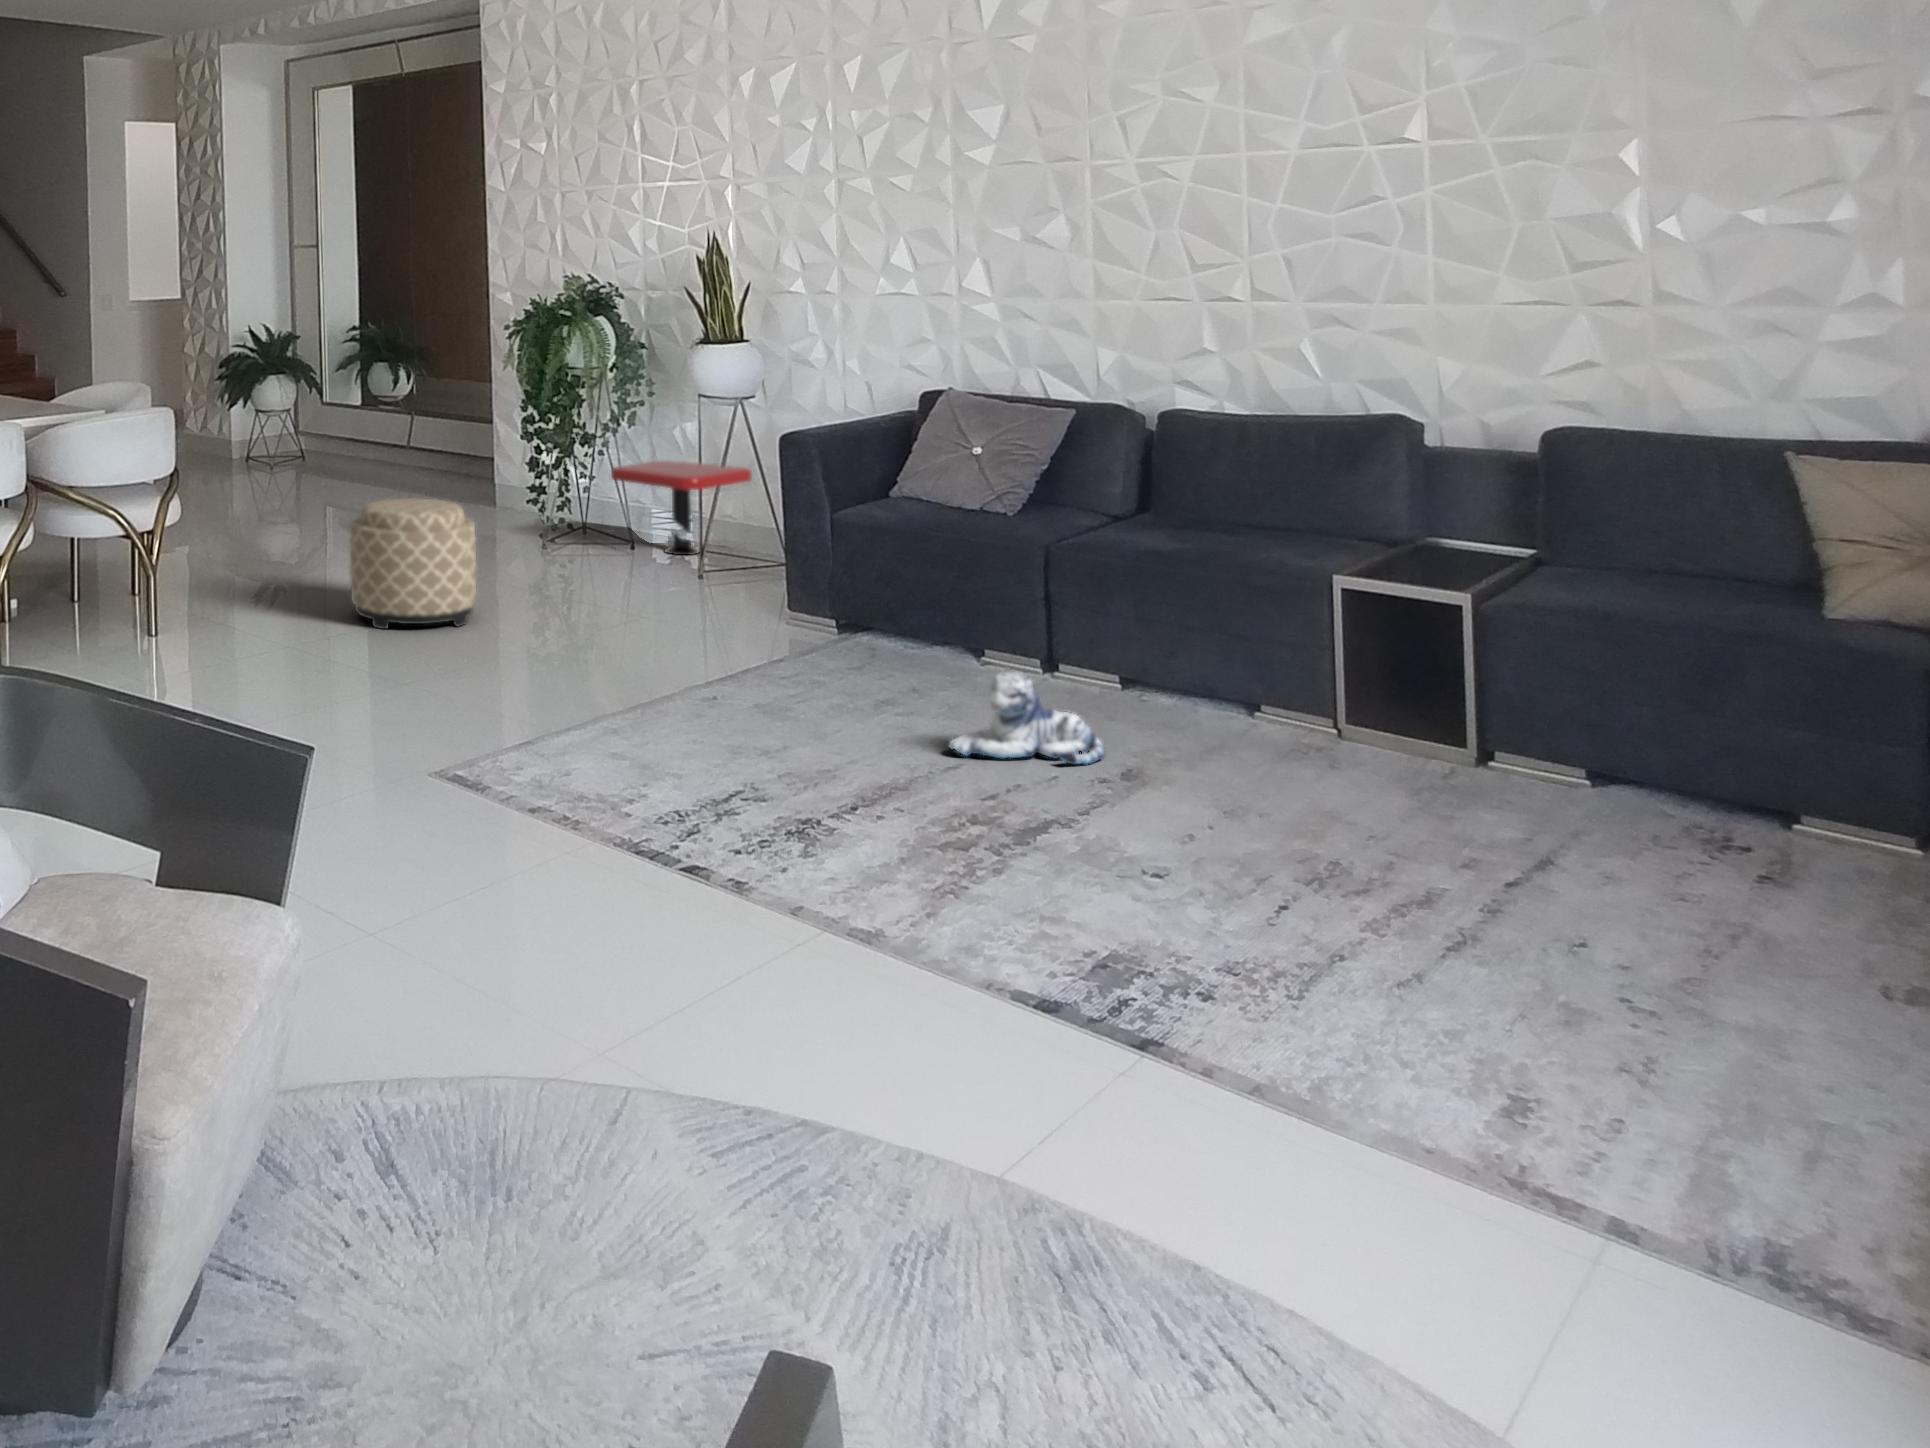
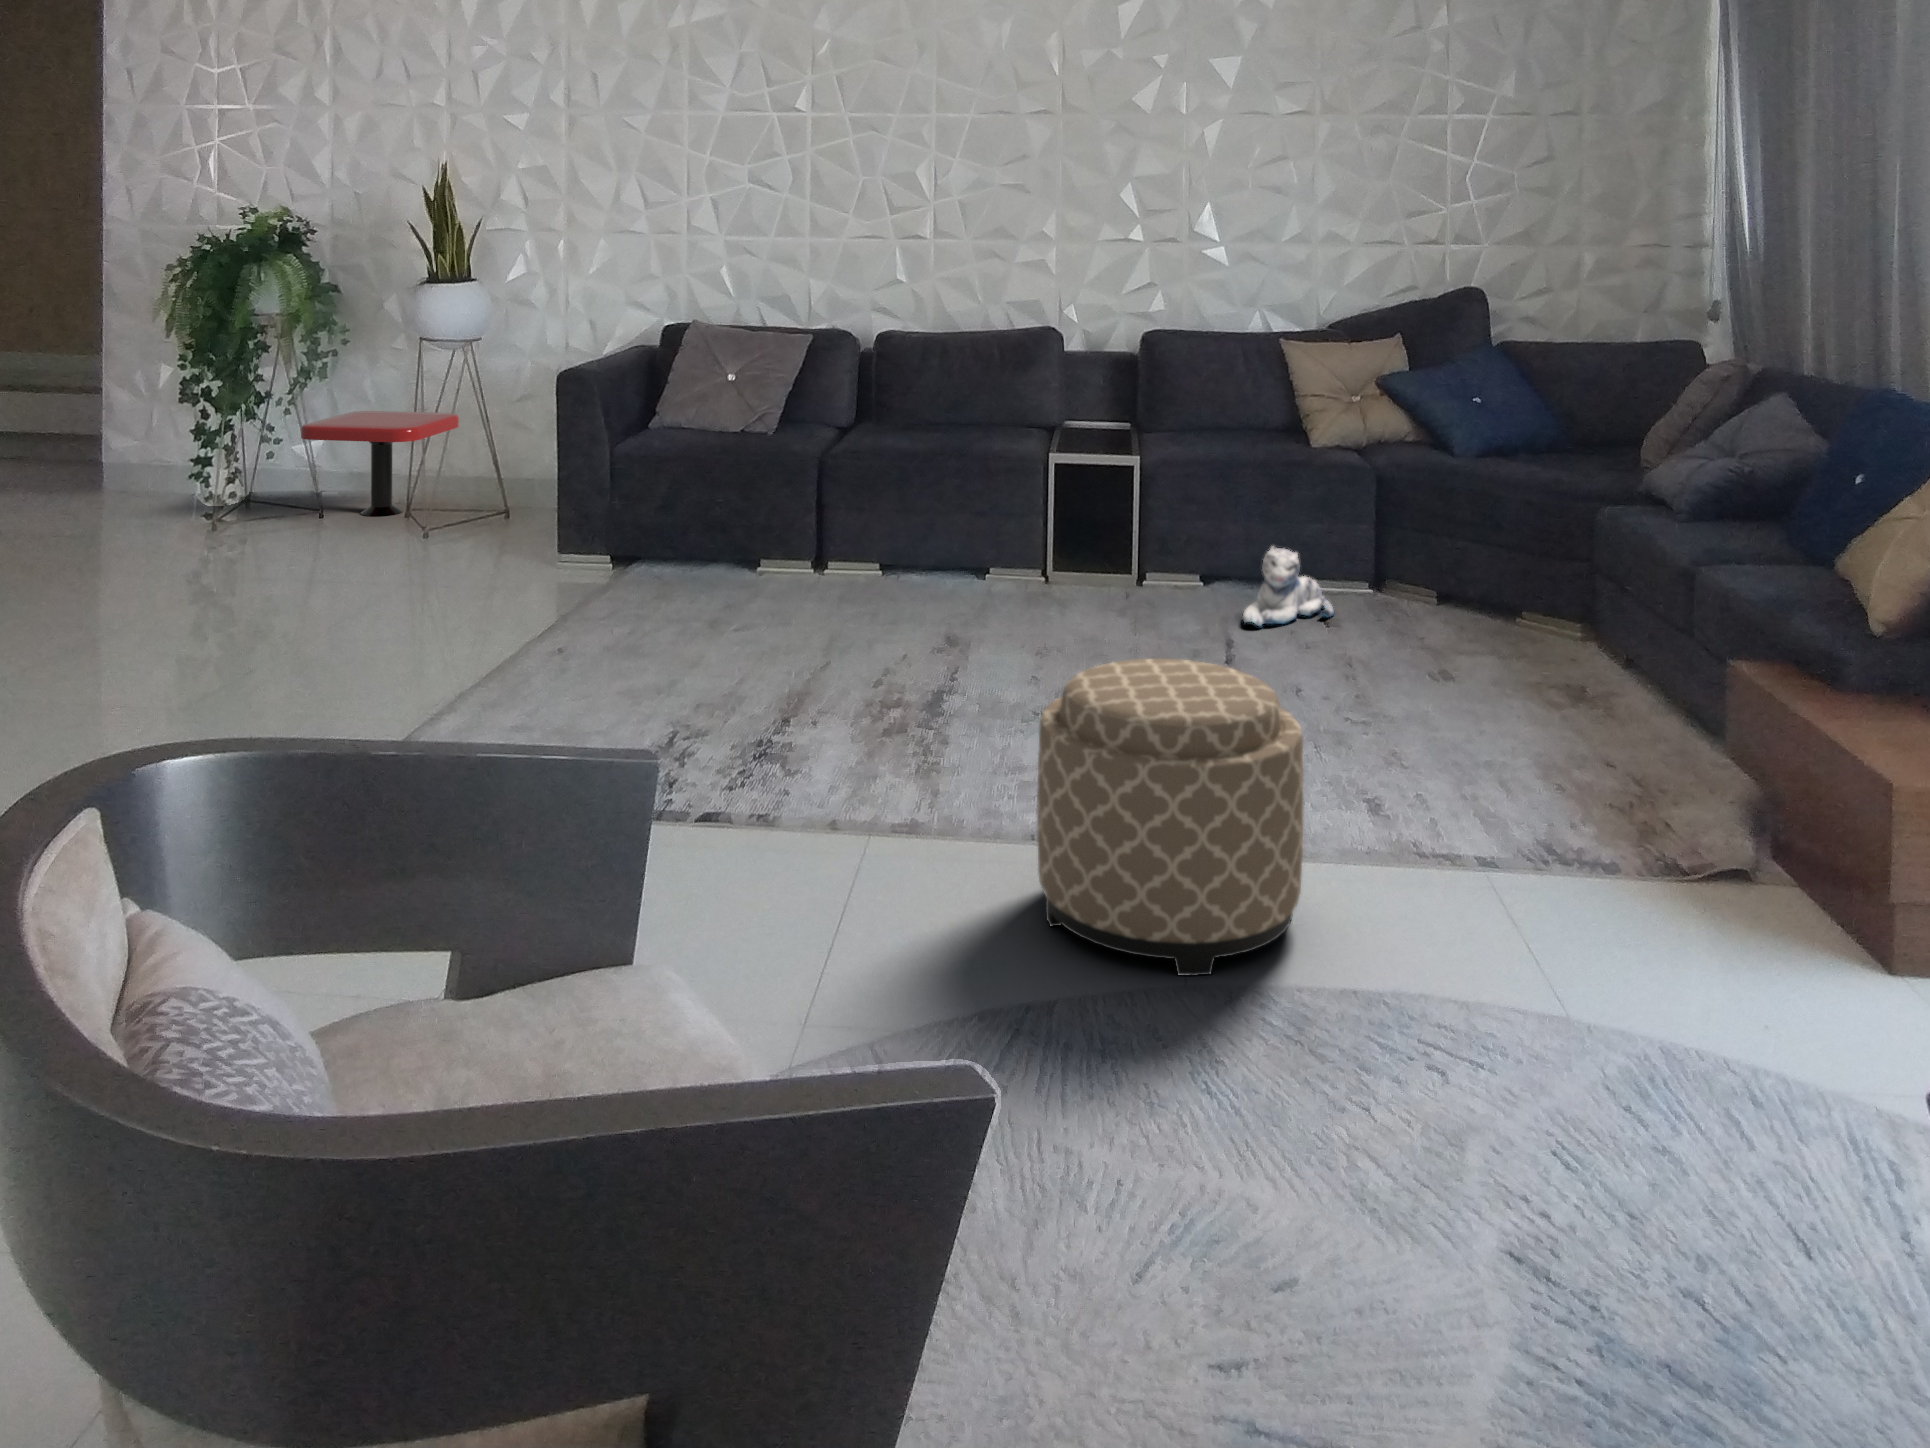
ottoman: present [350,498,476,629] -> present [1037,659,1304,976]
plush toy: present [949,668,1105,764] -> present [1243,546,1334,626]

